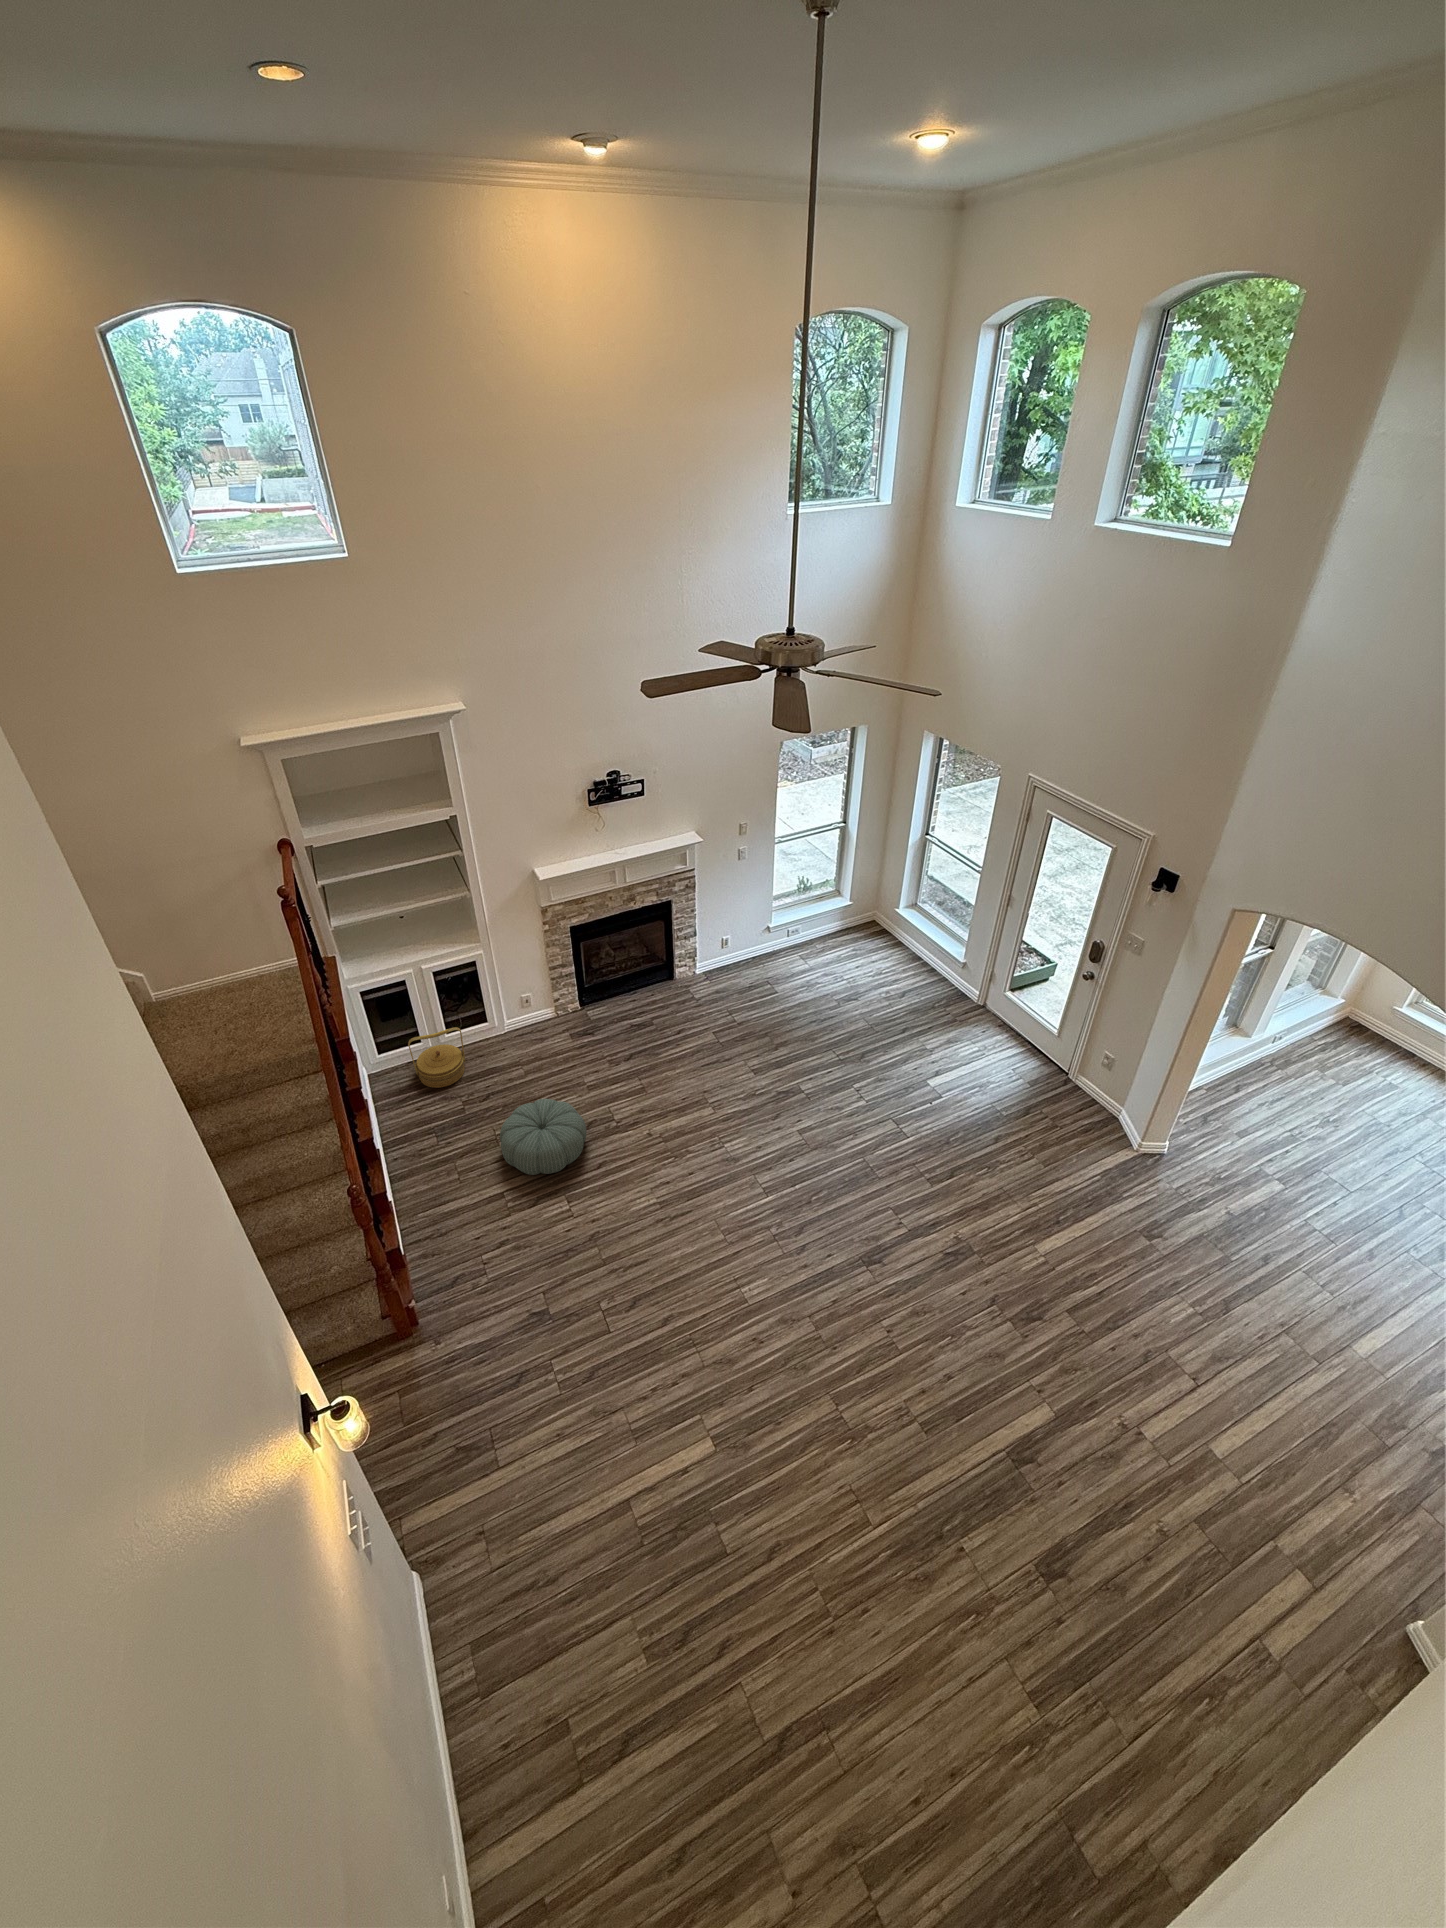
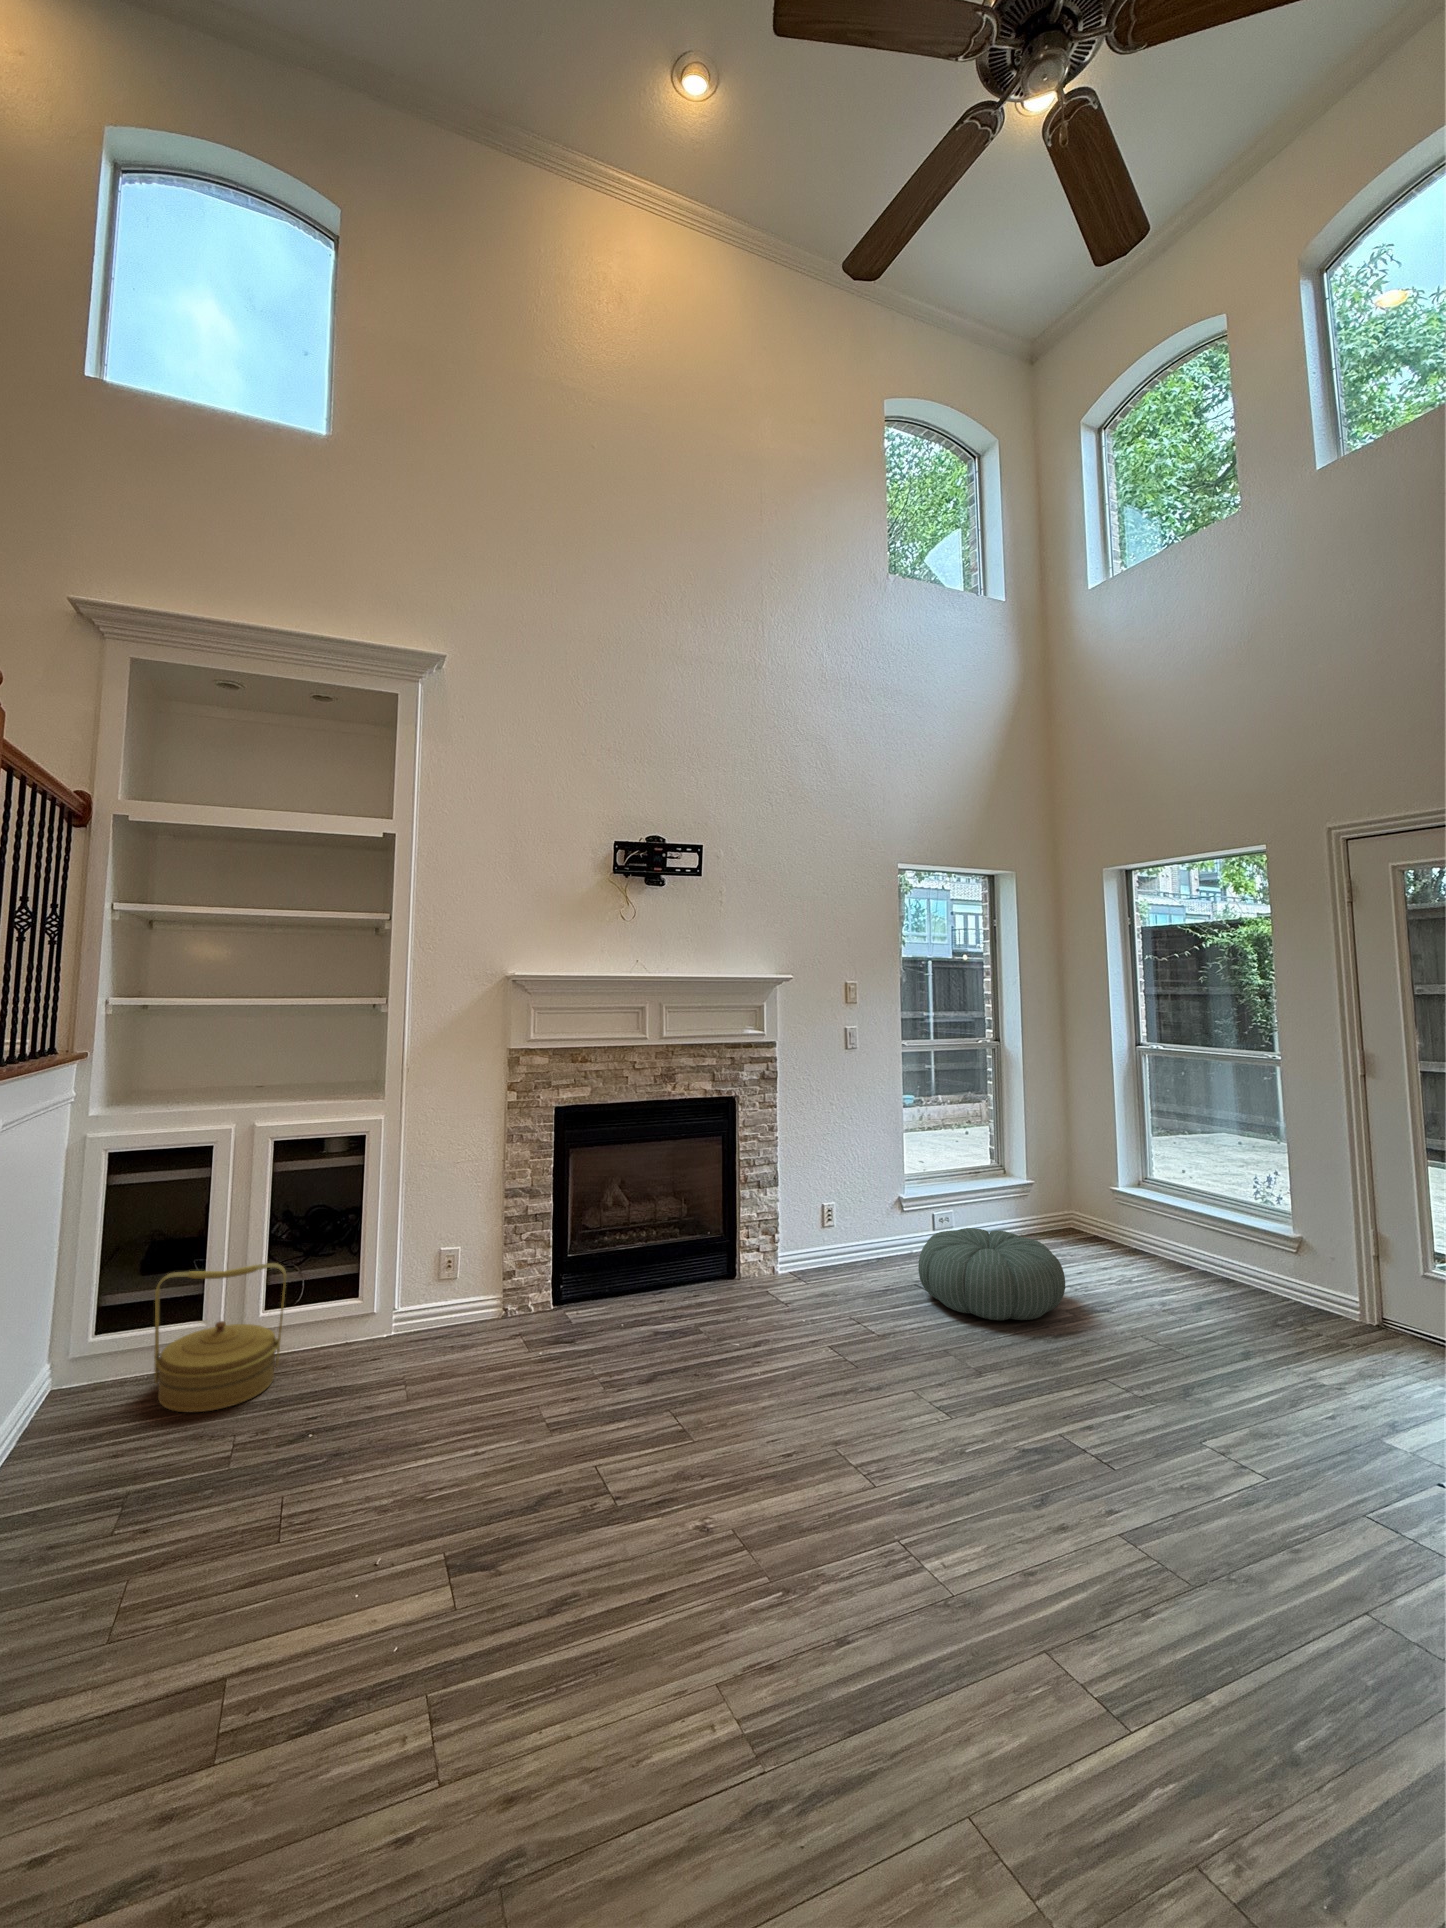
pouf: present [500,1099,586,1175] -> present [918,1228,1065,1320]

